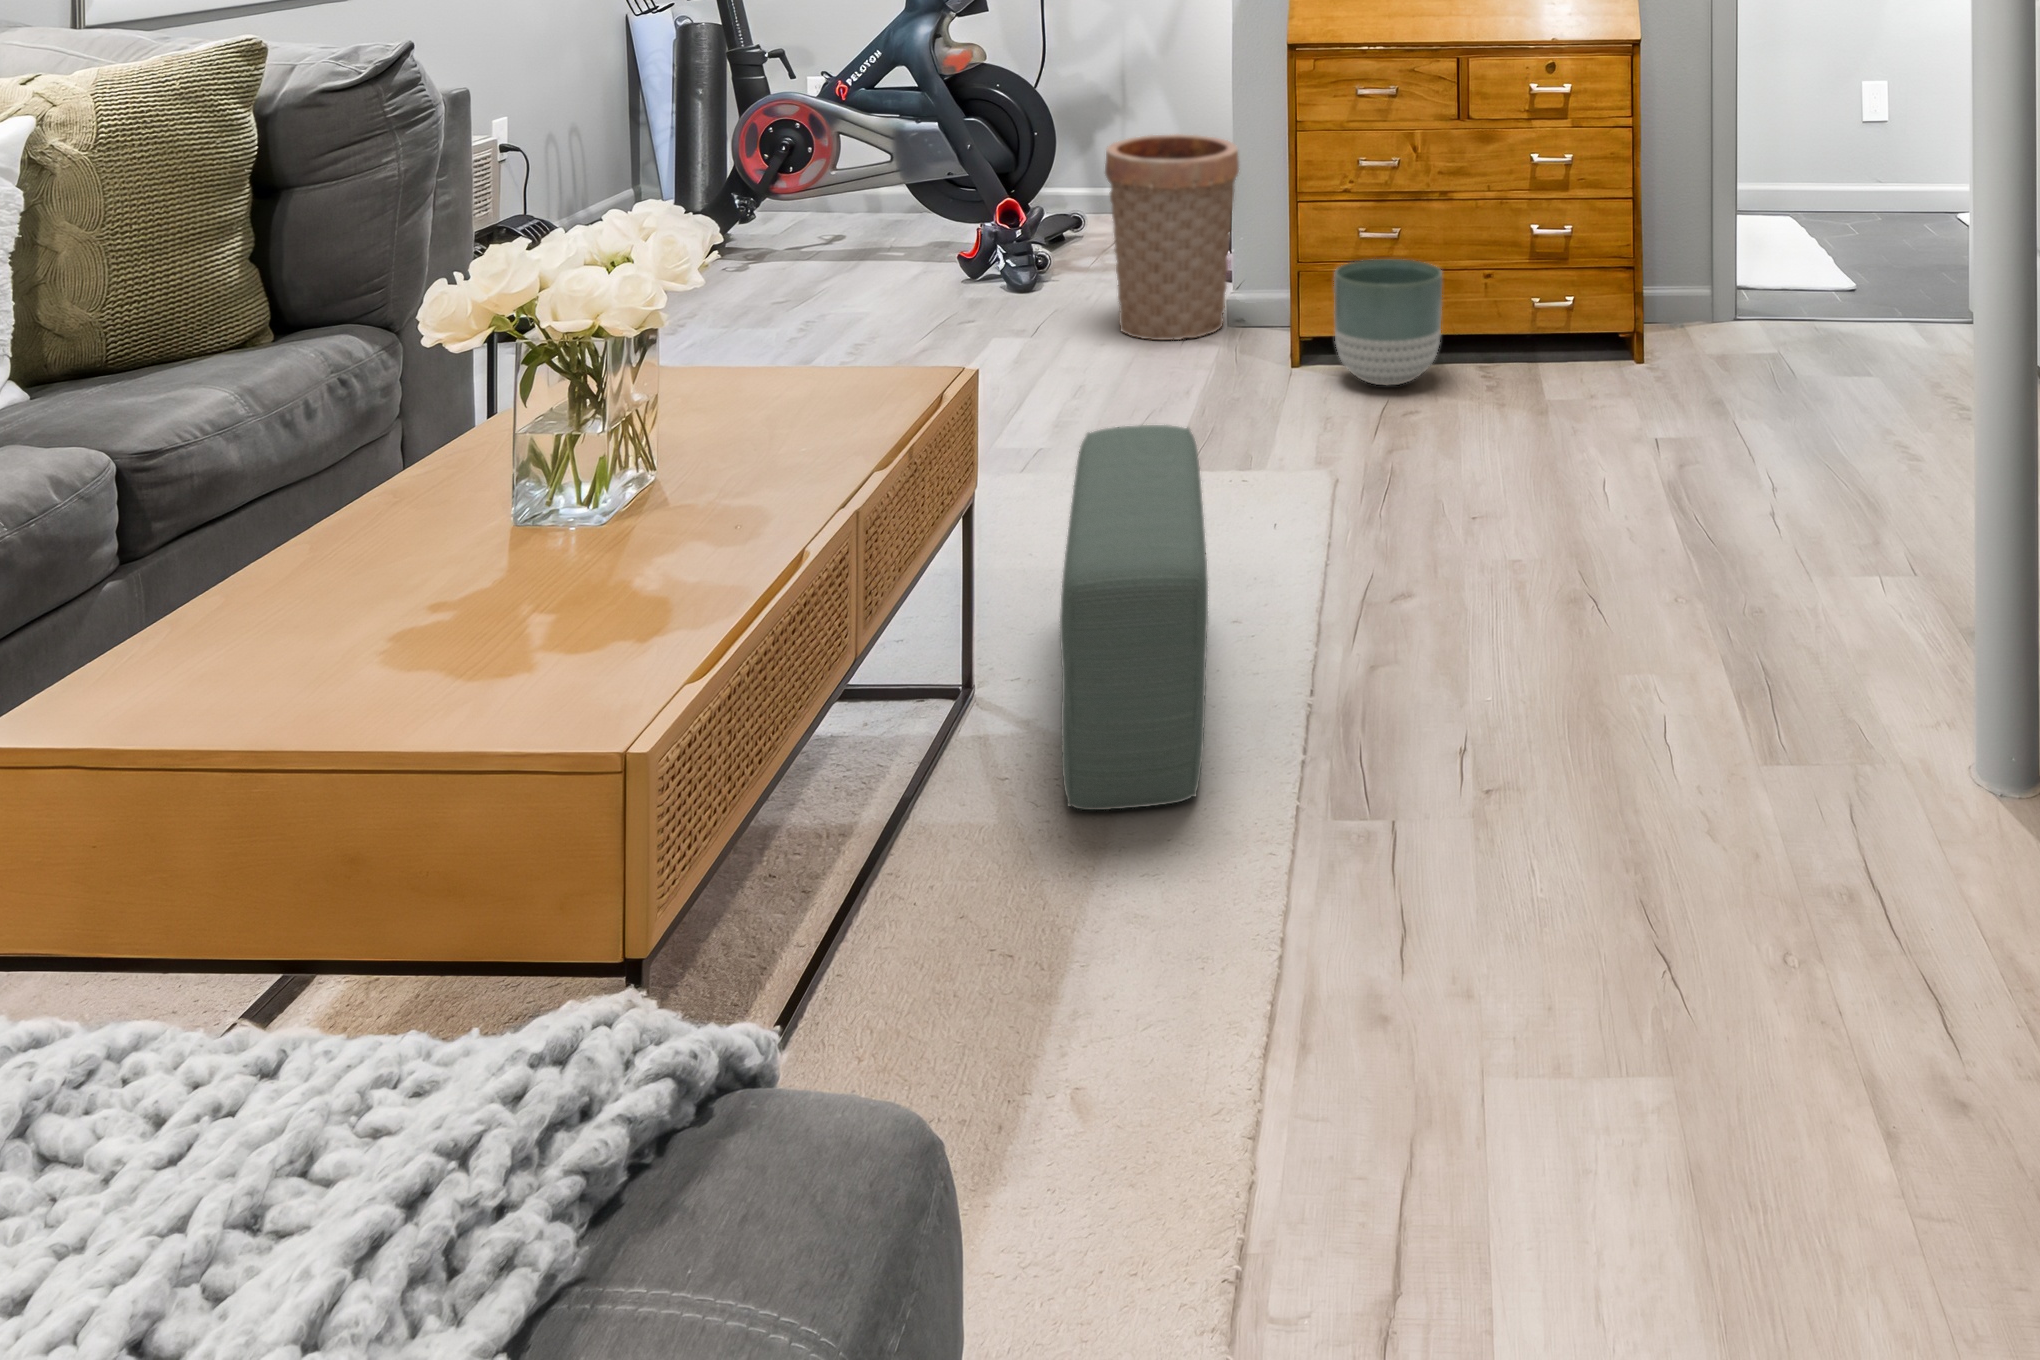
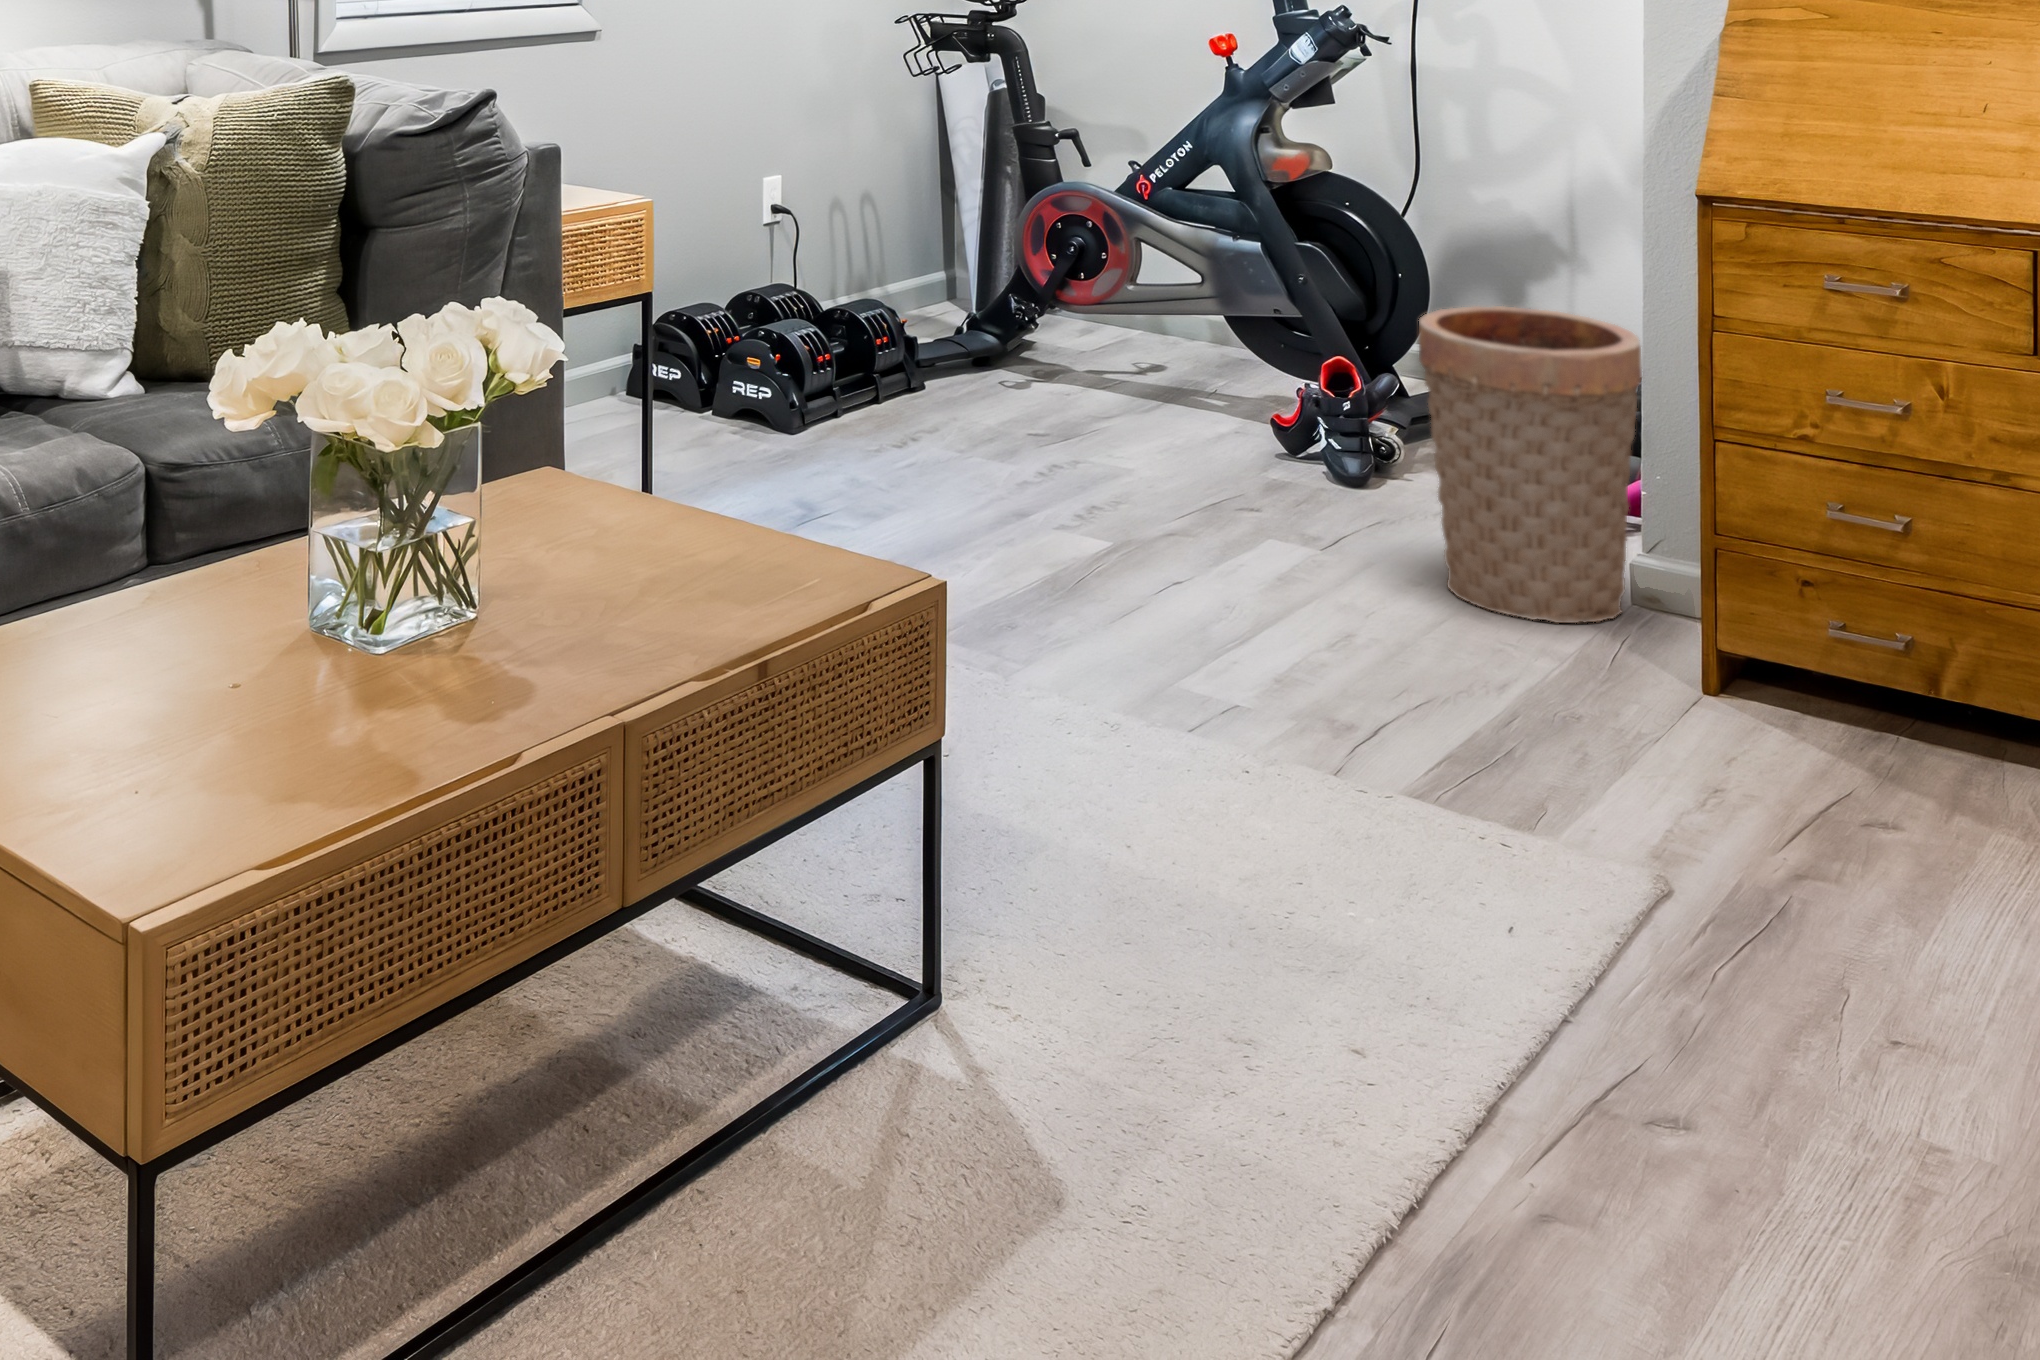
planter: present [1334,259,1442,386] -> none [1754,560,1973,784]
pouf: present [1060,425,1208,810] -> none [913,696,1270,1249]

